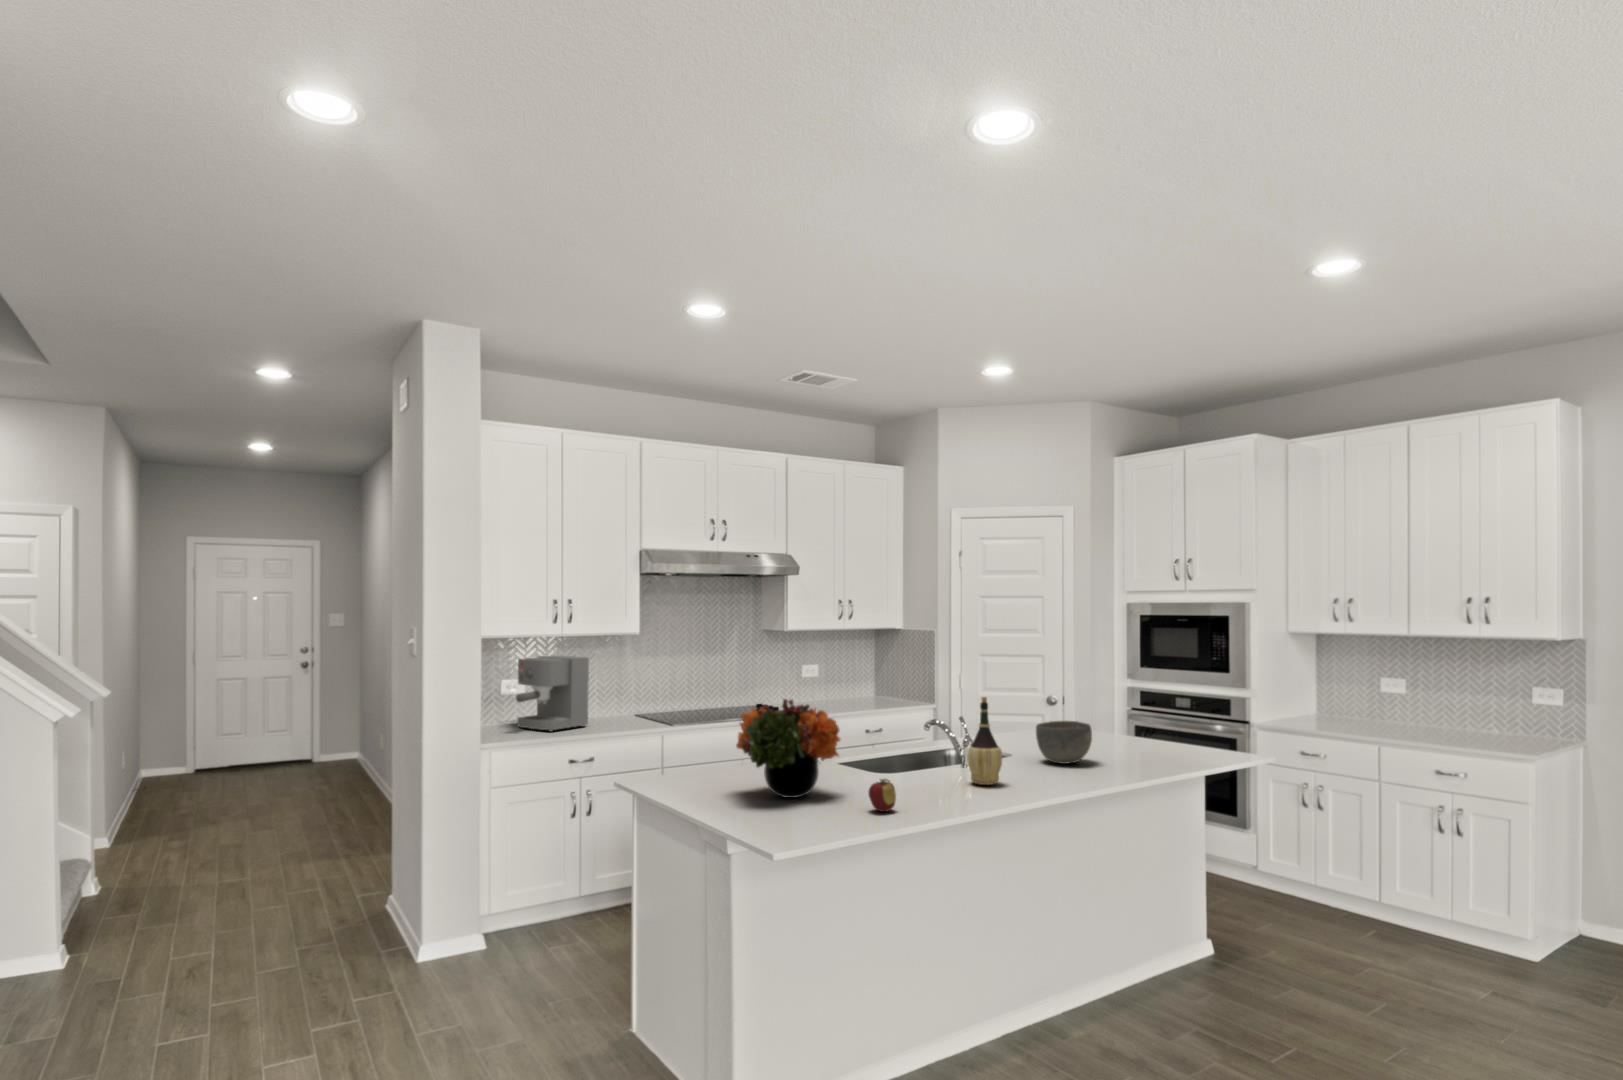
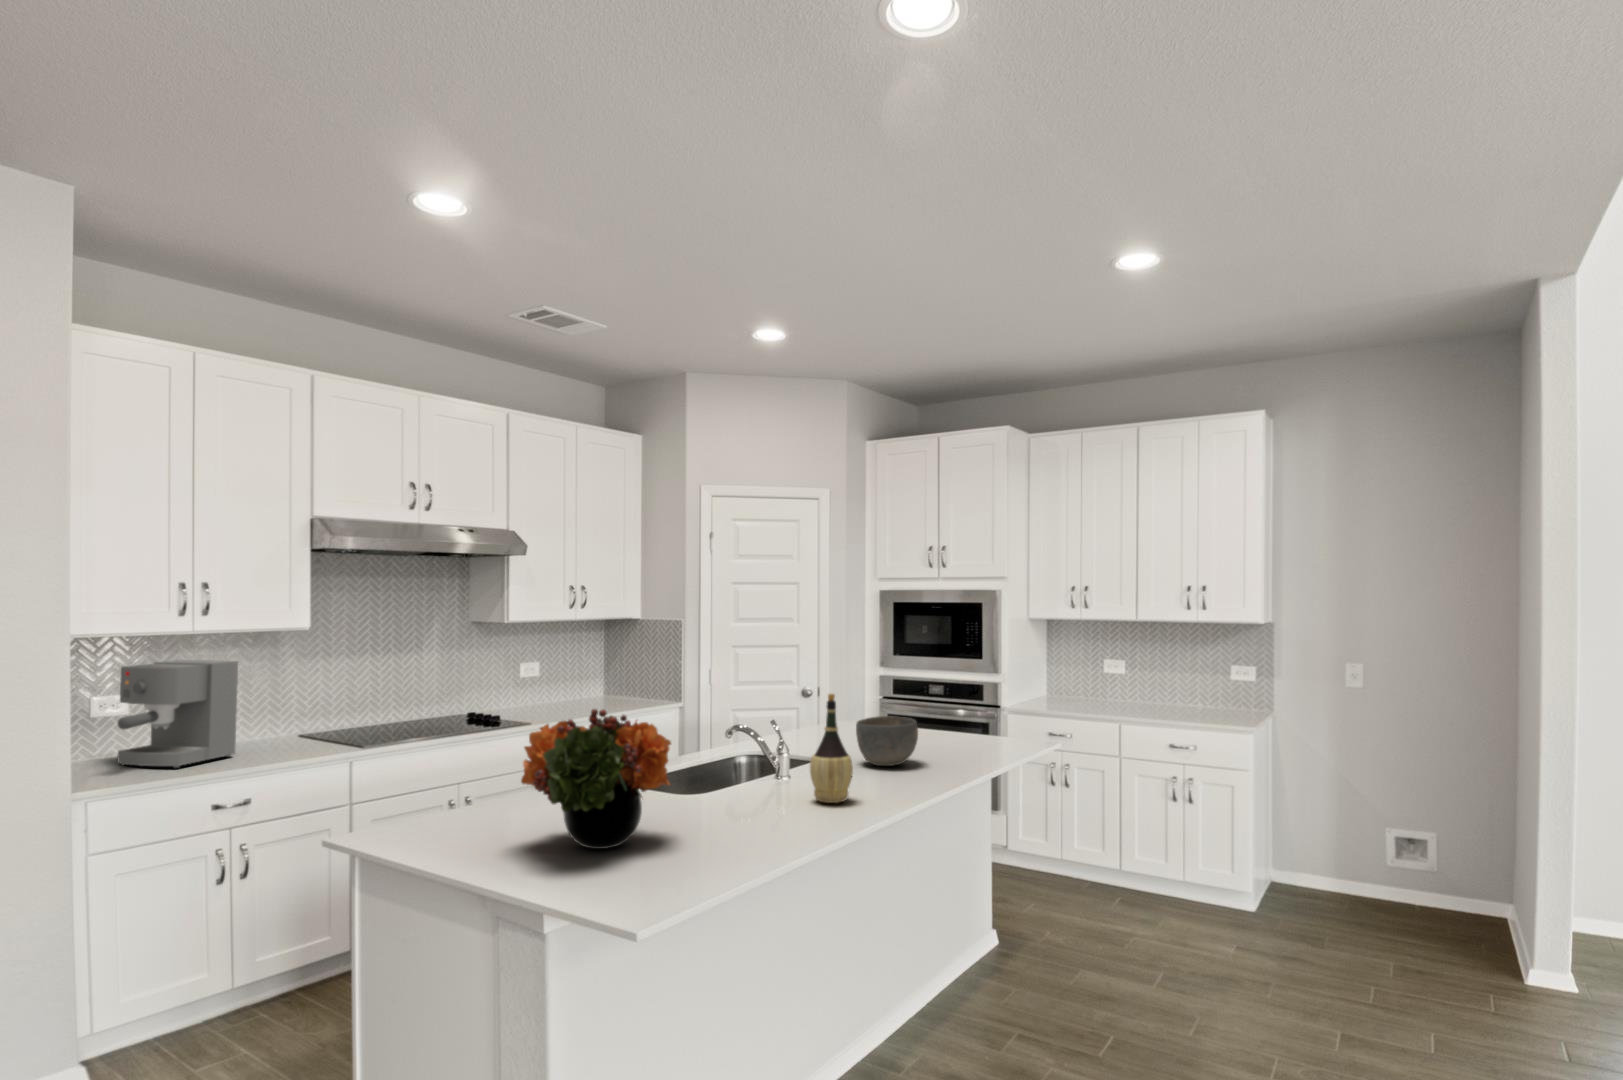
apple: present [869,779,896,812] -> none [726,812,763,858]

